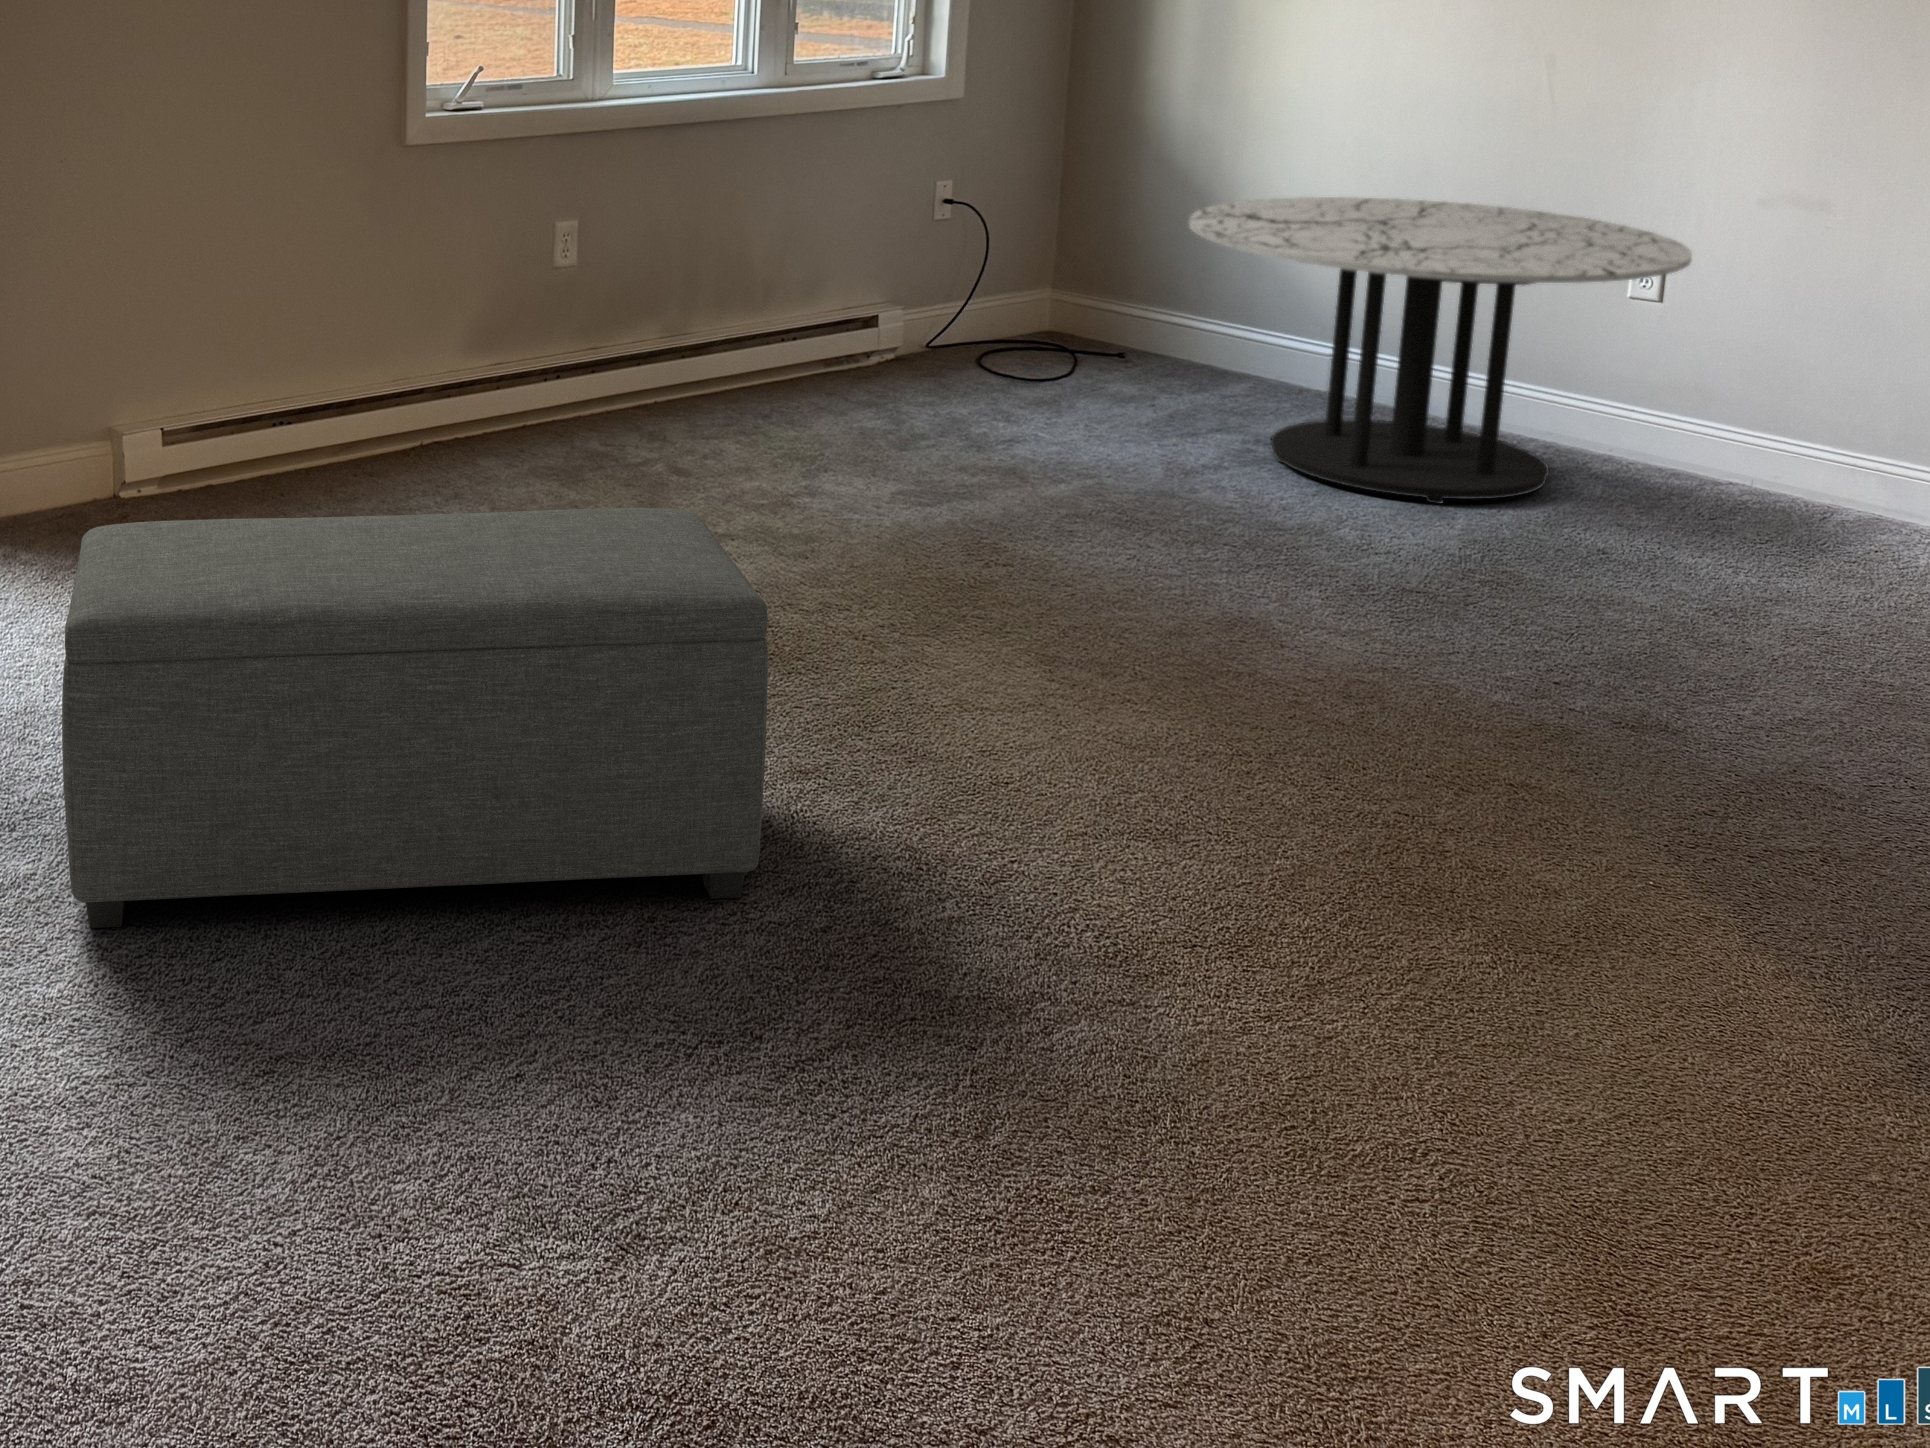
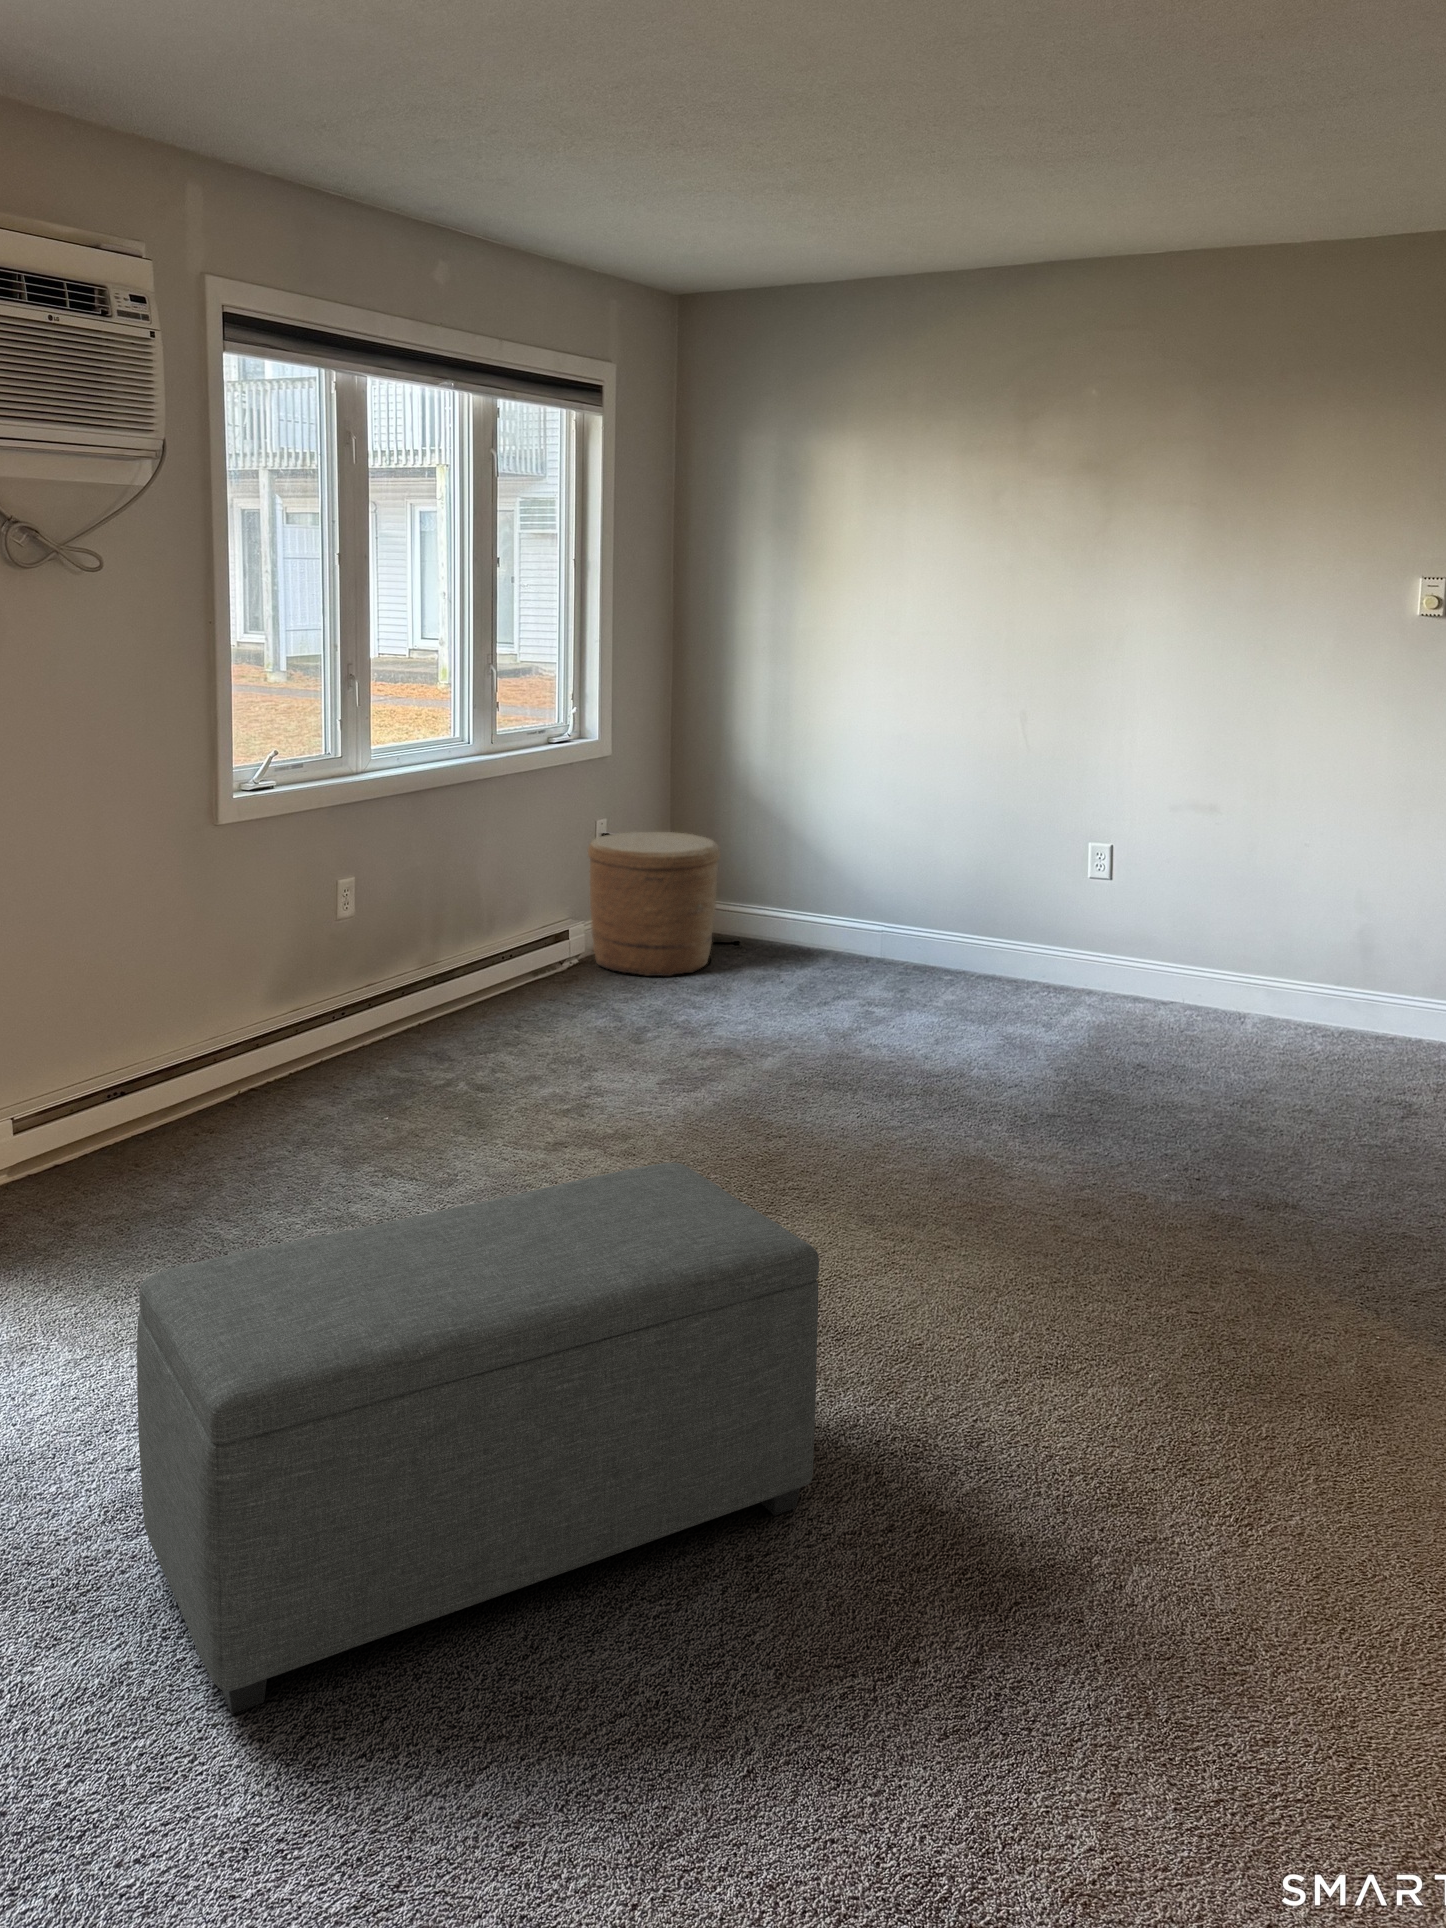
coffee table: present [1189,197,1692,504] -> none [824,820,1155,1043]
woven basket: none [913,198,1090,382] -> present [588,832,720,976]

